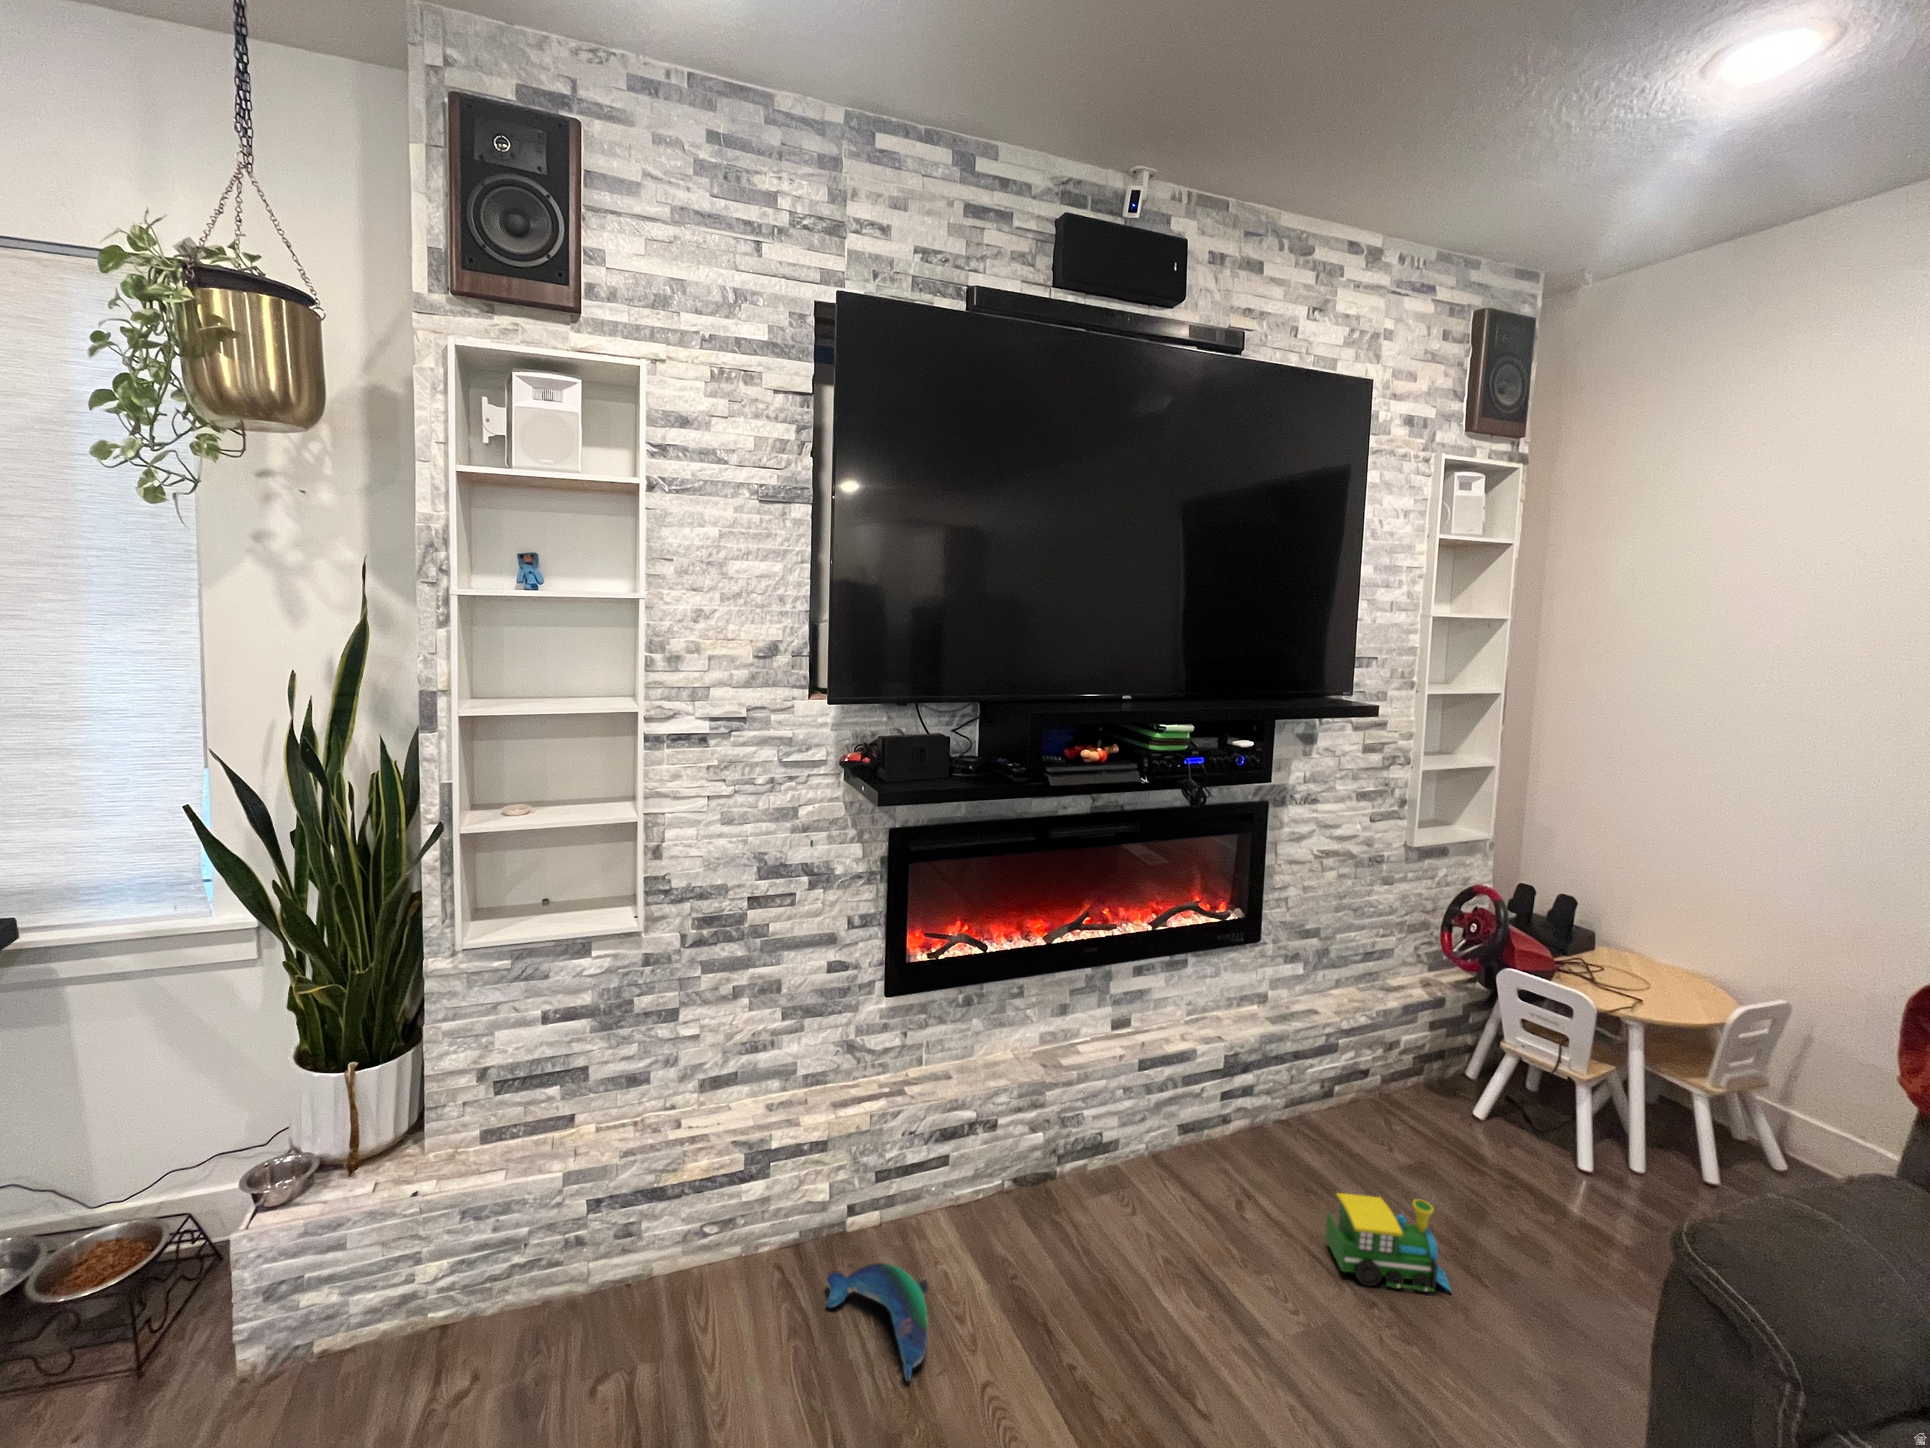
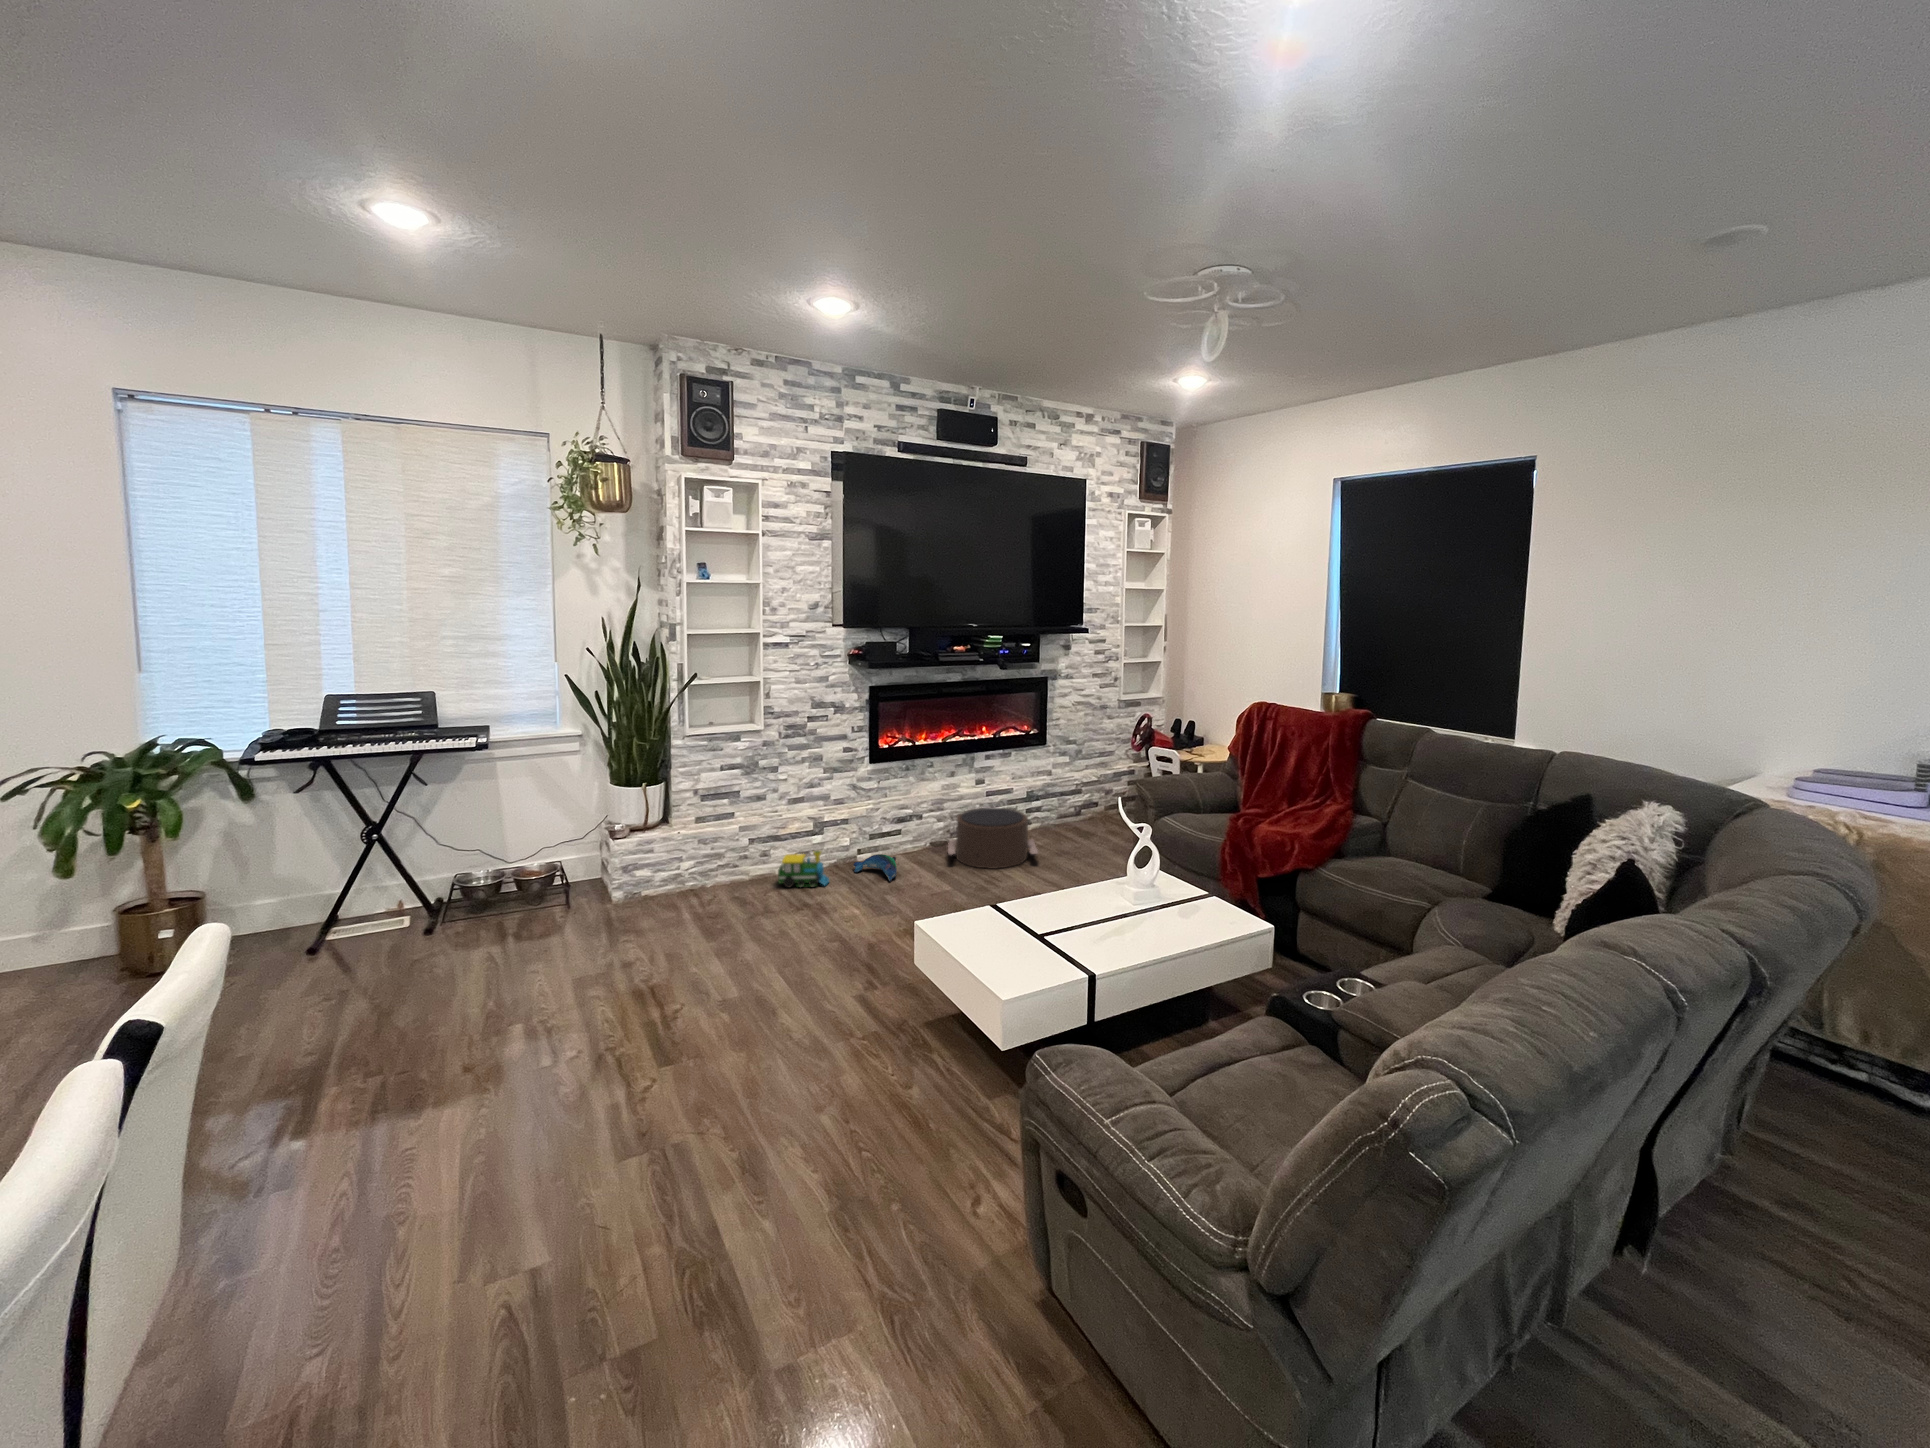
pouf: none [1056,1122,1299,1344] -> present [948,808,1038,869]
toy train: present [1326,1193,1451,1292] -> present [778,851,829,888]

